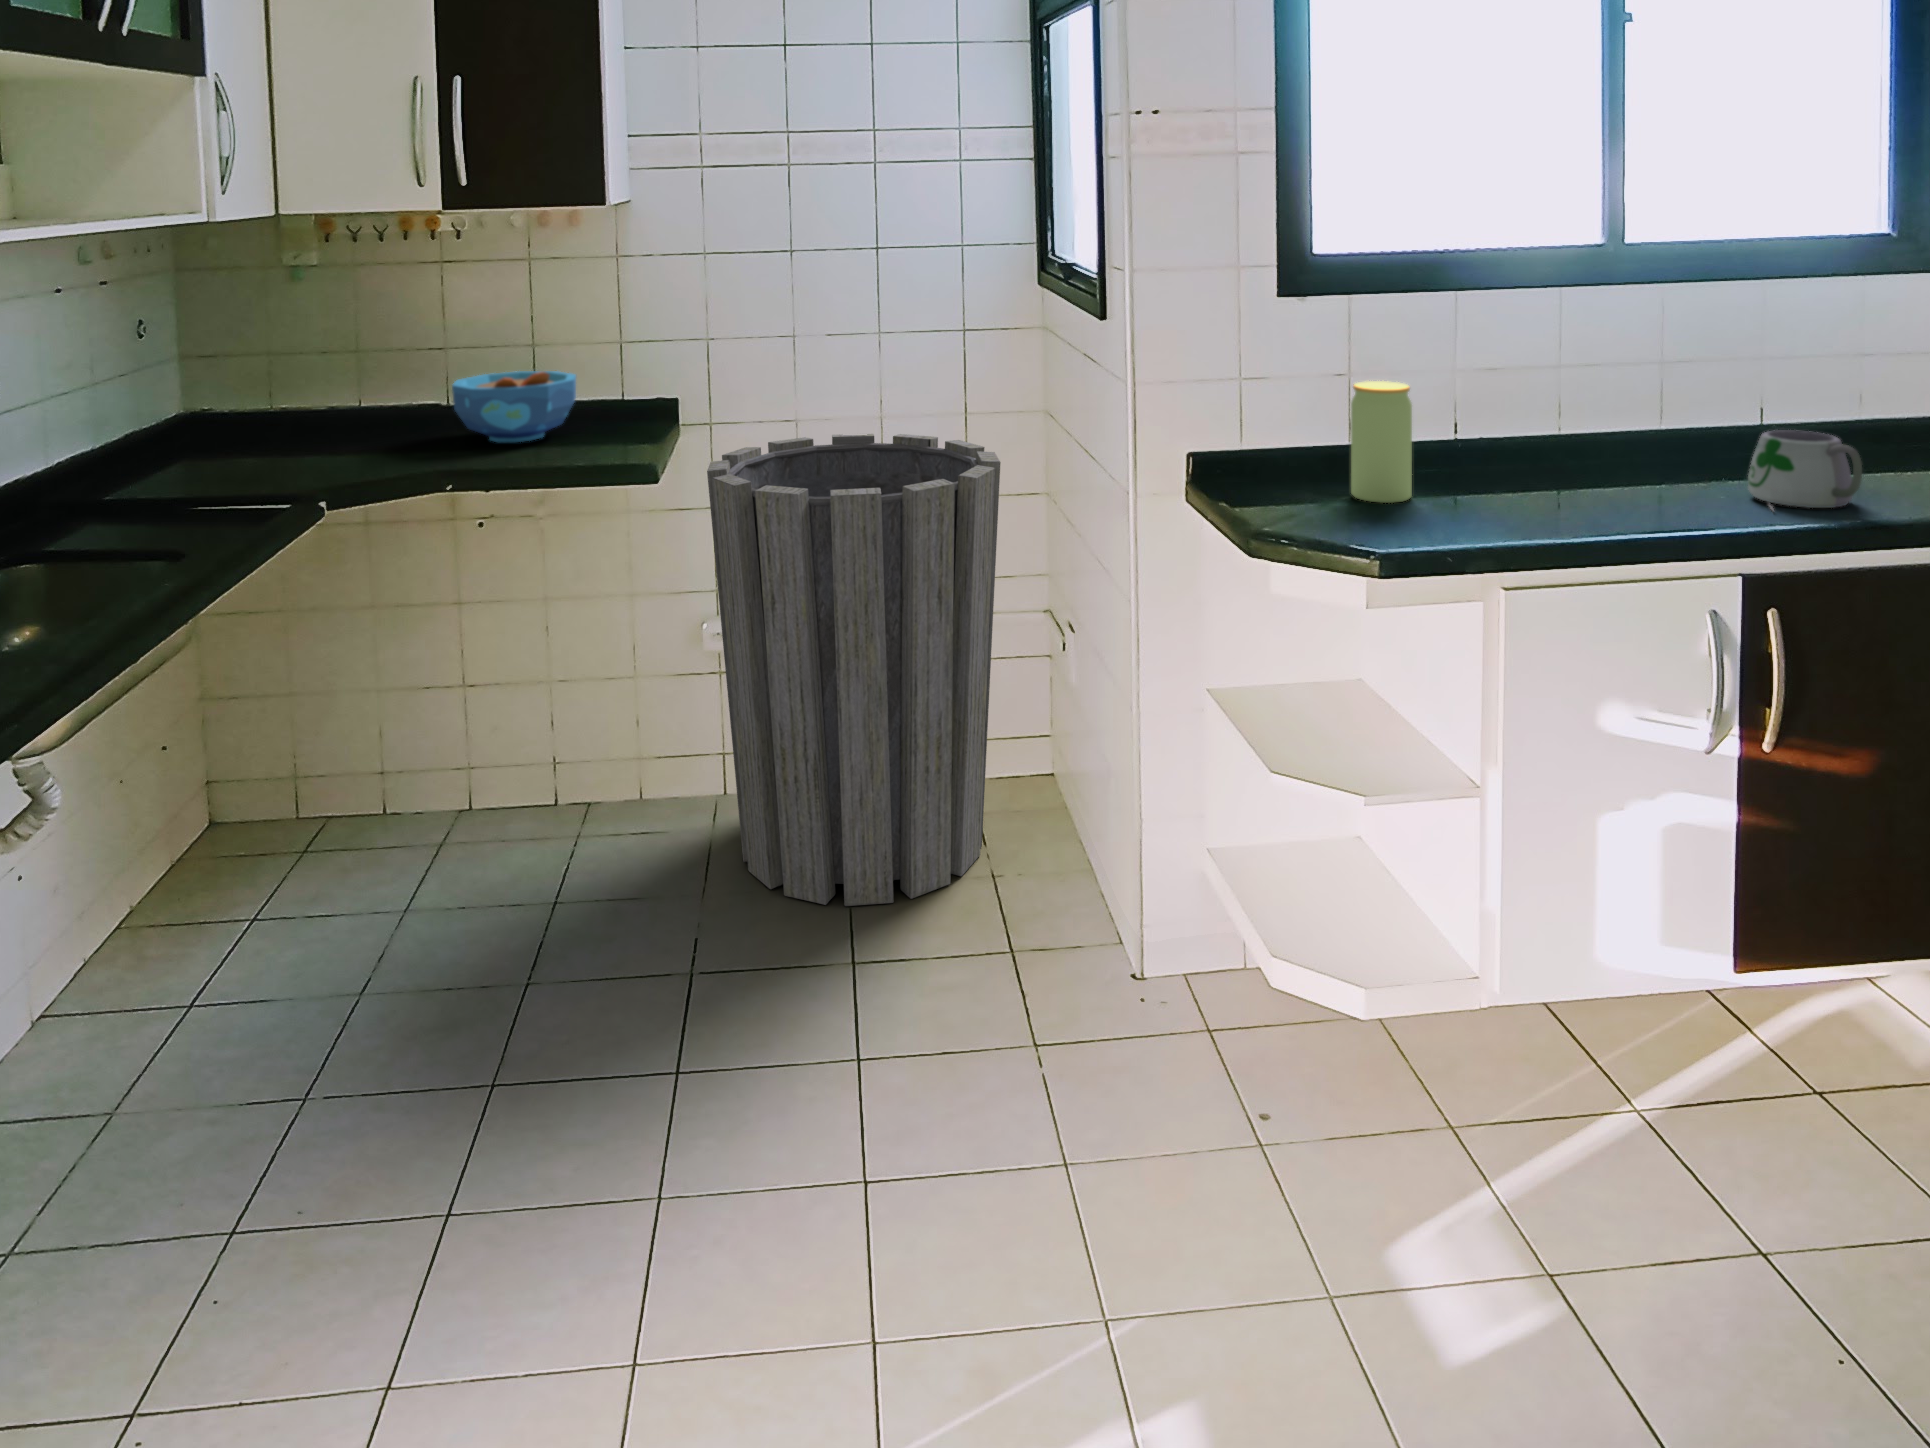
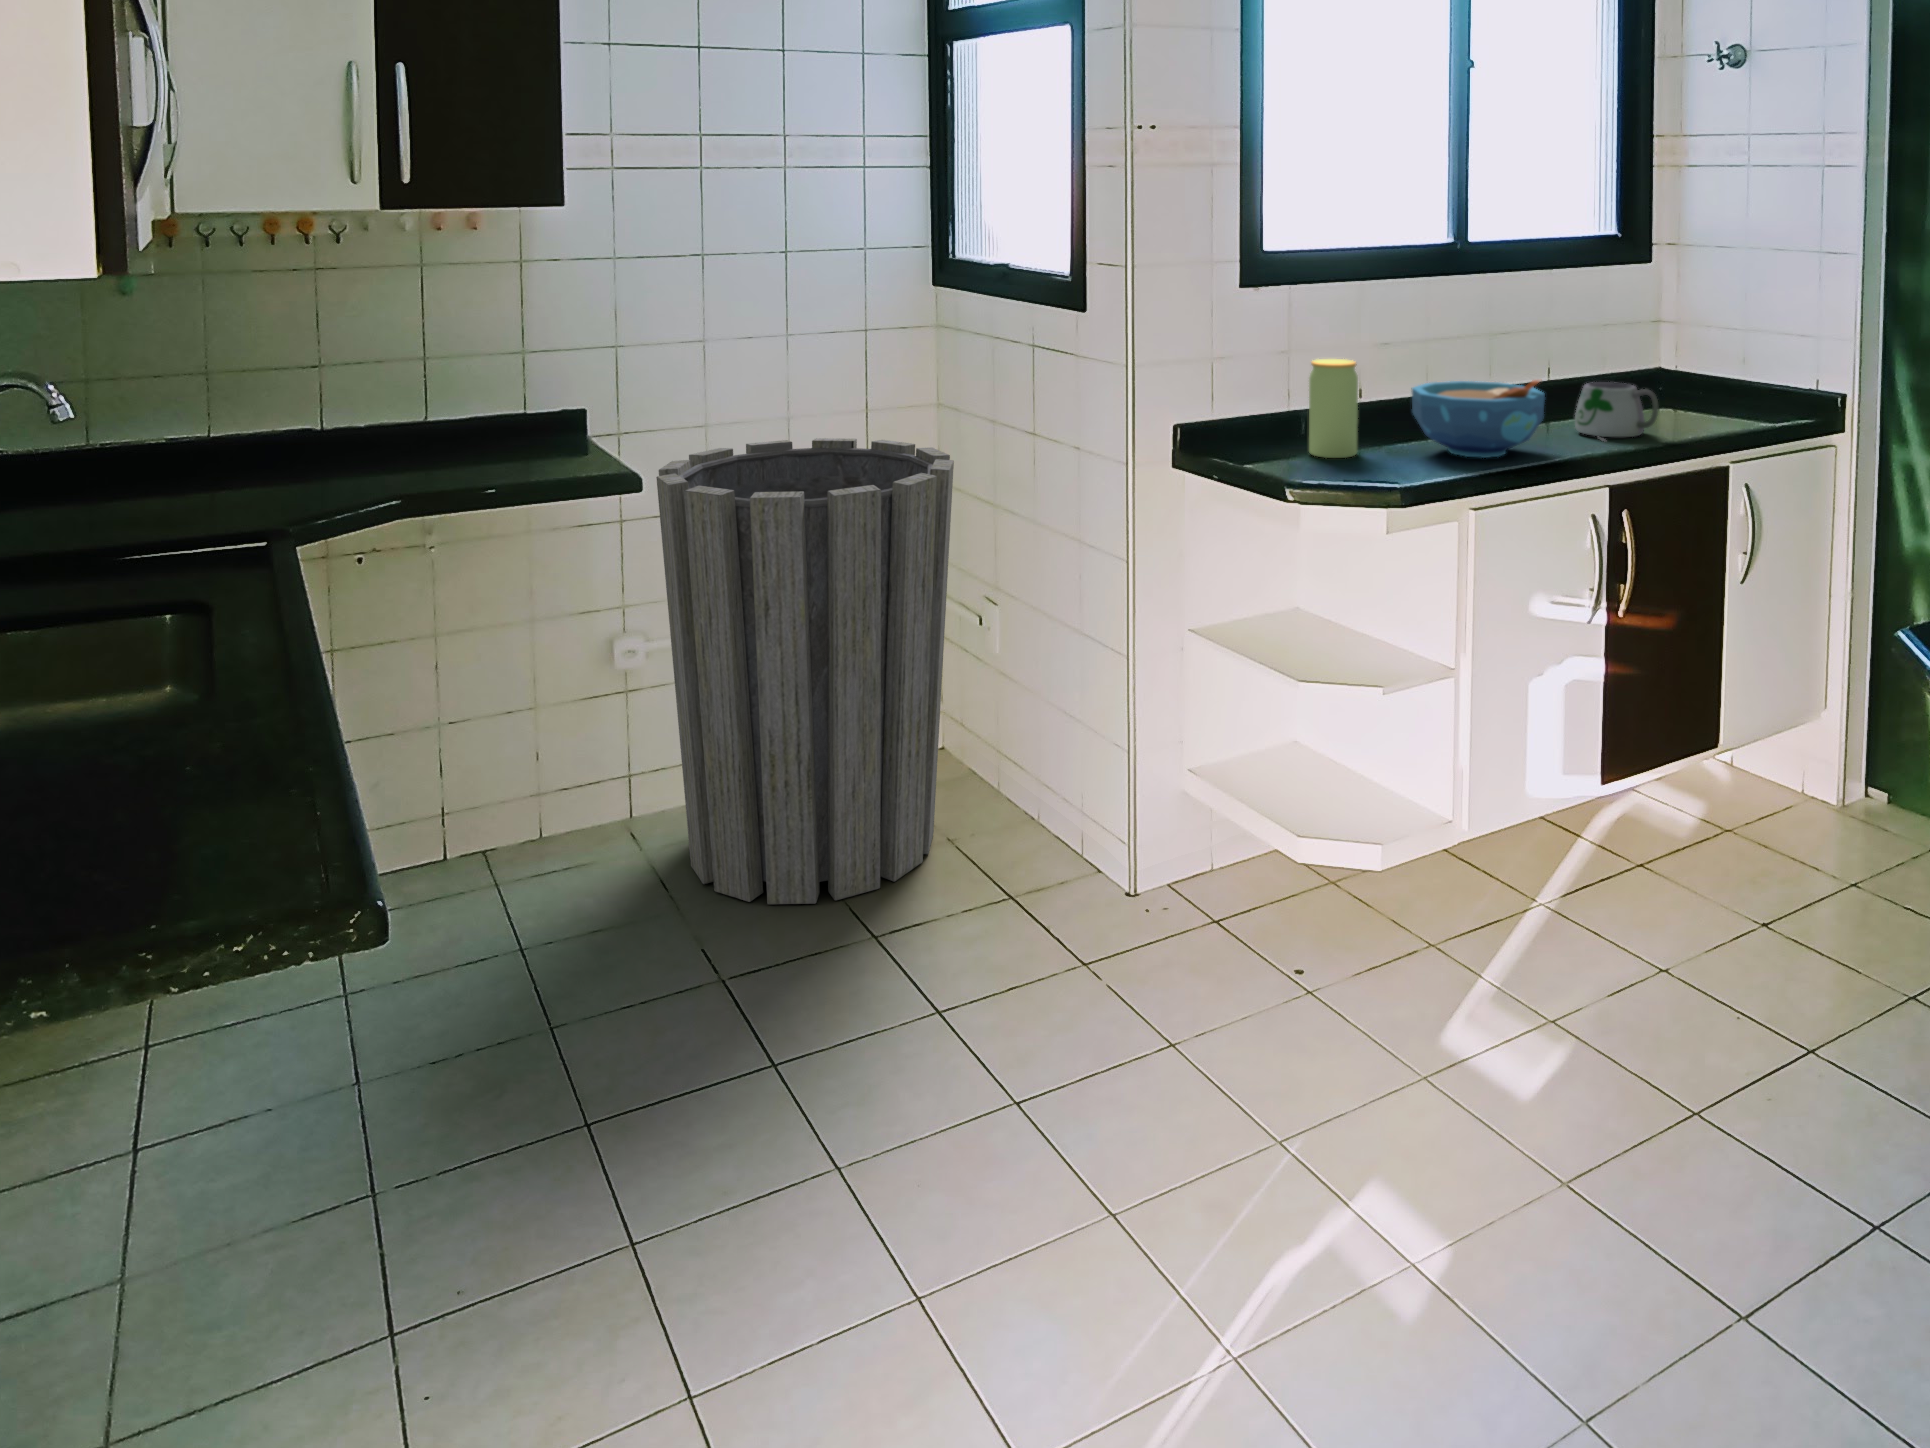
bowl: present [452,371,576,442] -> present [1411,380,1545,458]

